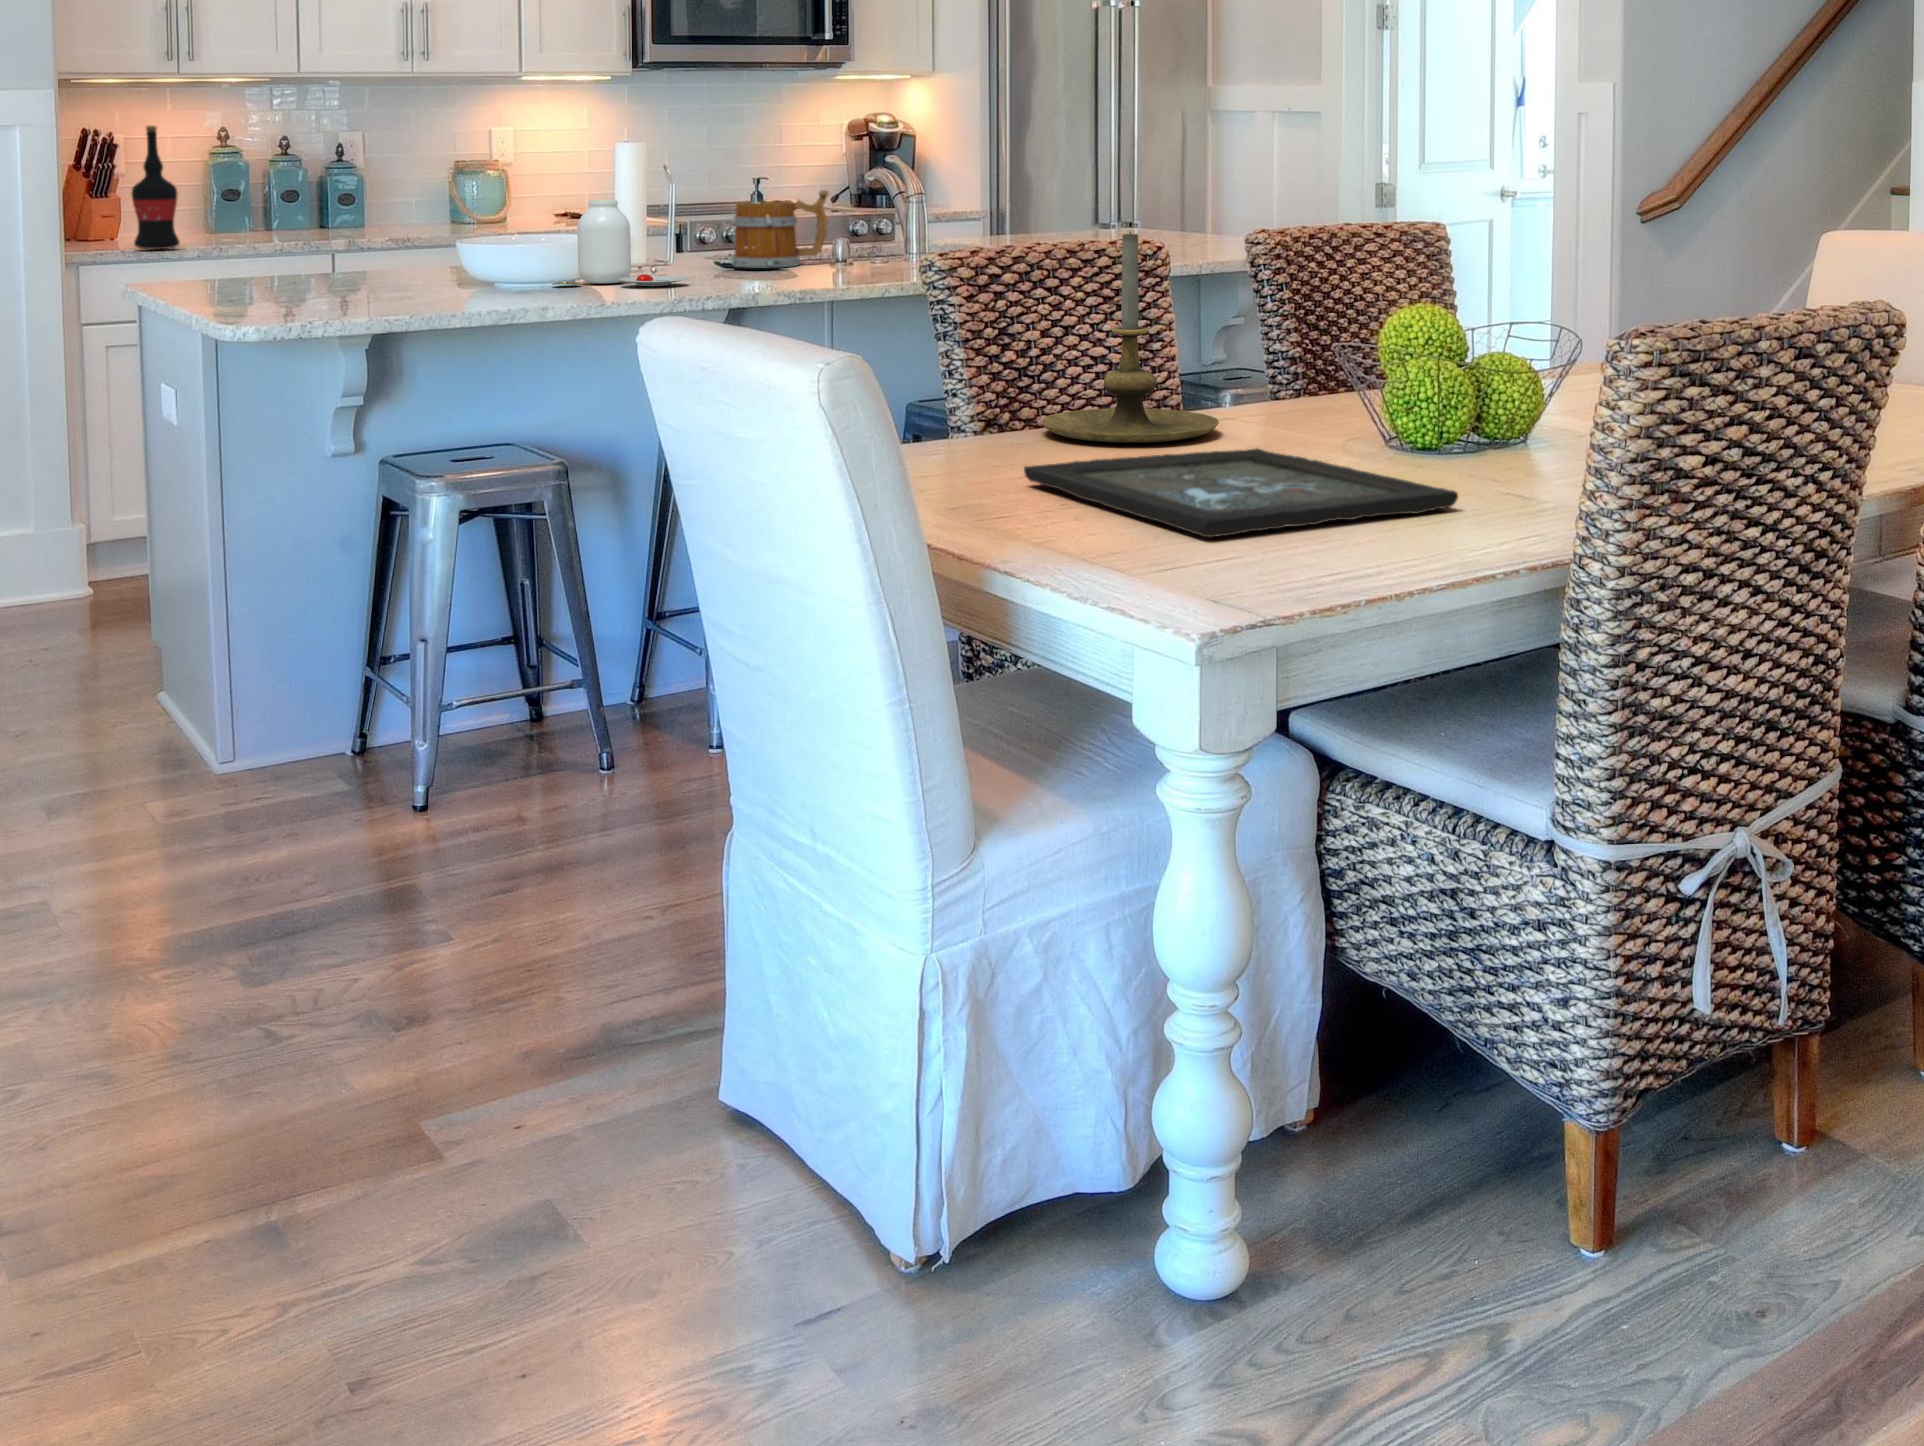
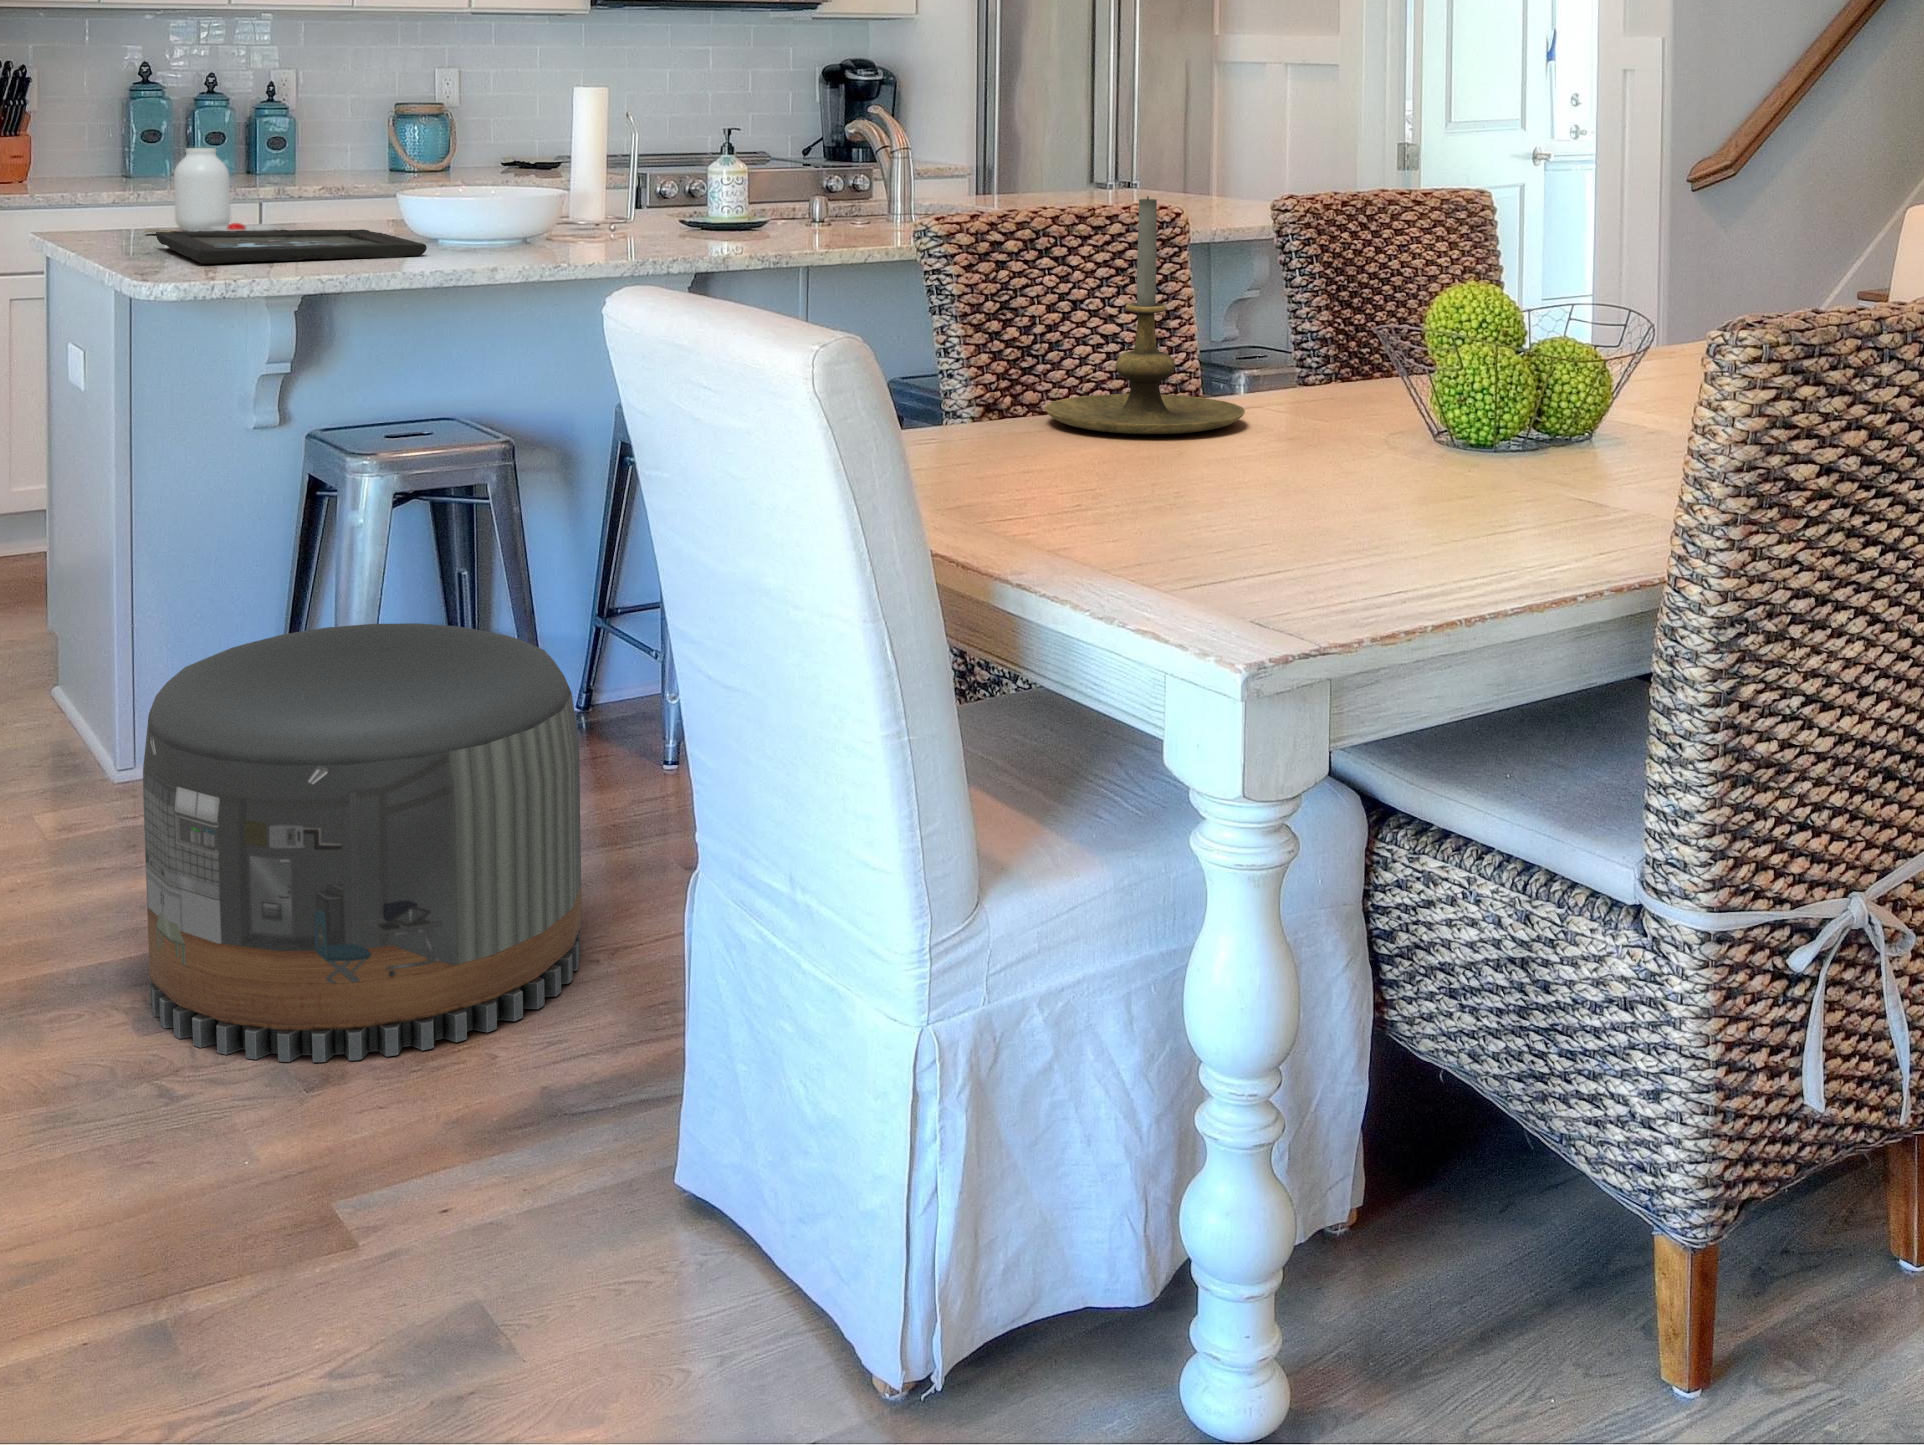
wine bottle: present [132,126,180,249] -> none [47,67,100,203]
mug: present [731,190,829,267] -> none [700,146,810,230]
jar: present [552,200,688,286] -> present [147,148,280,232]
tray: present [1024,448,1458,537] -> present [156,229,427,264]
pouf: none [247,621,634,1002] -> present [143,623,582,1062]

